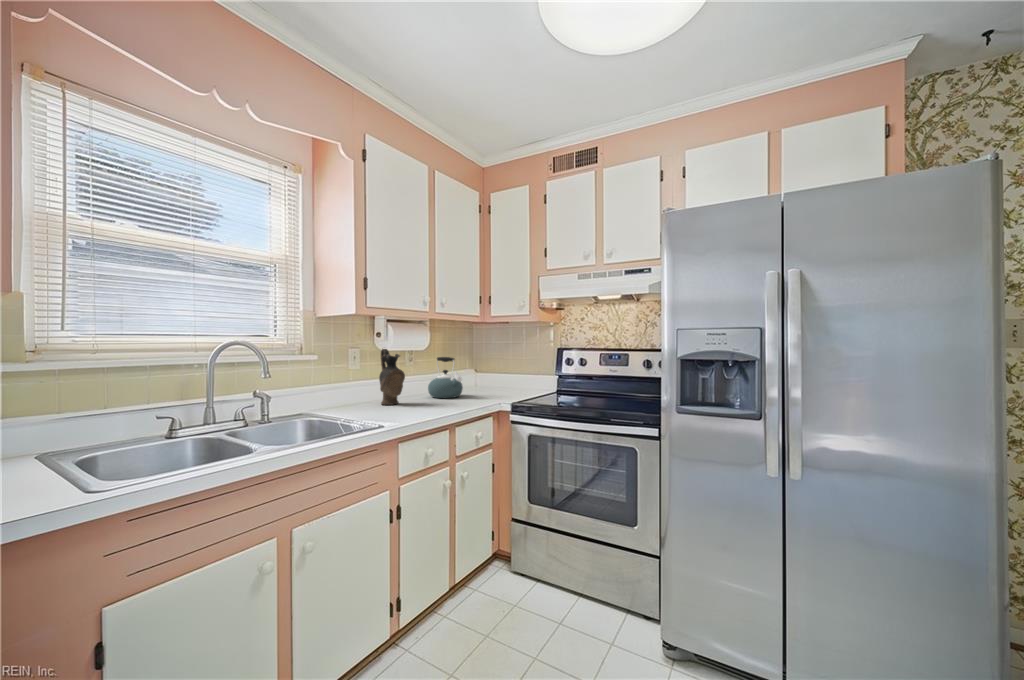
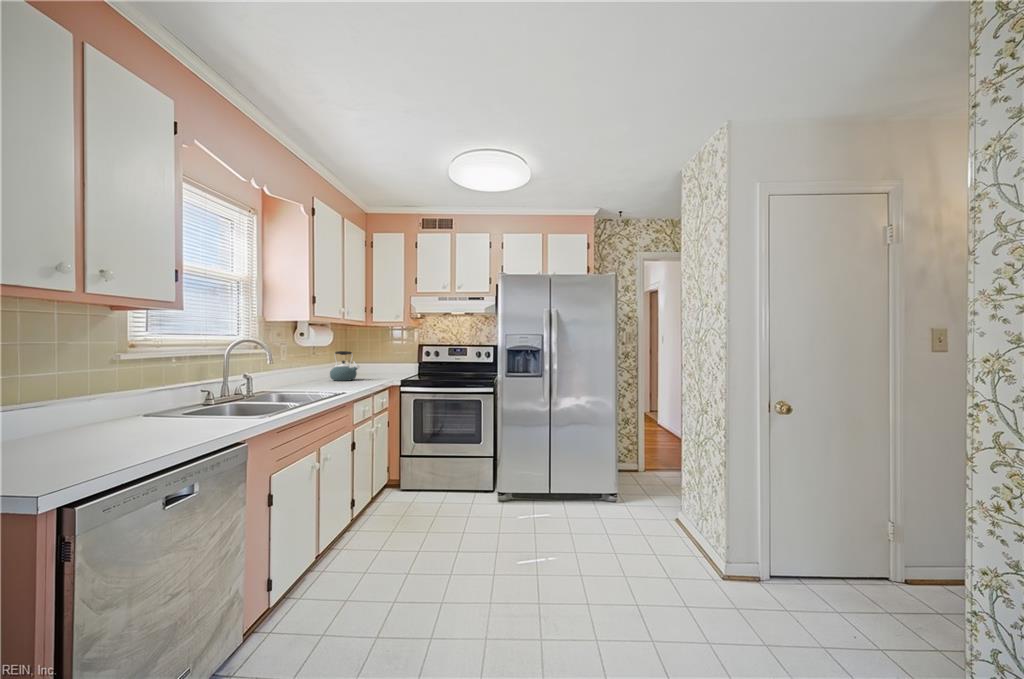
ceramic pitcher: present [379,349,405,405] -> none [304,344,326,385]

